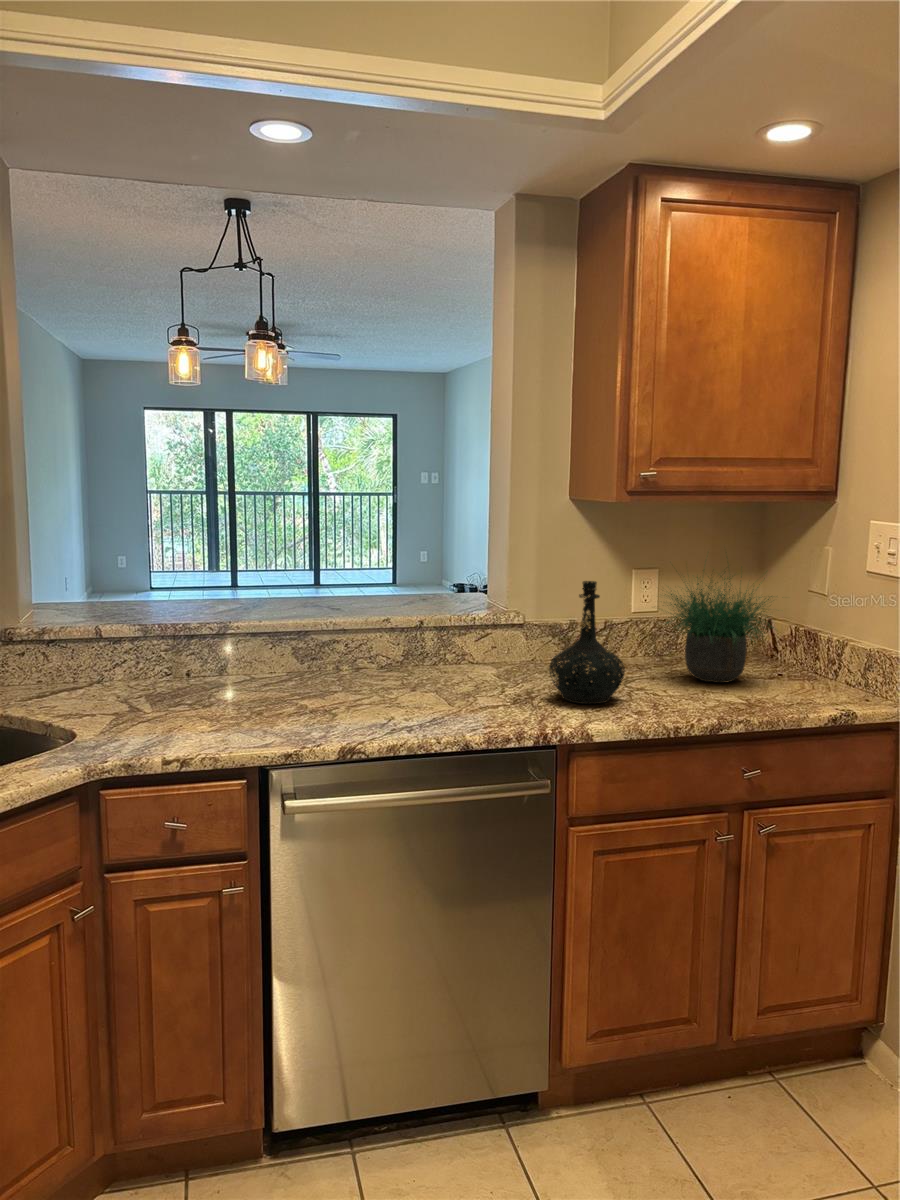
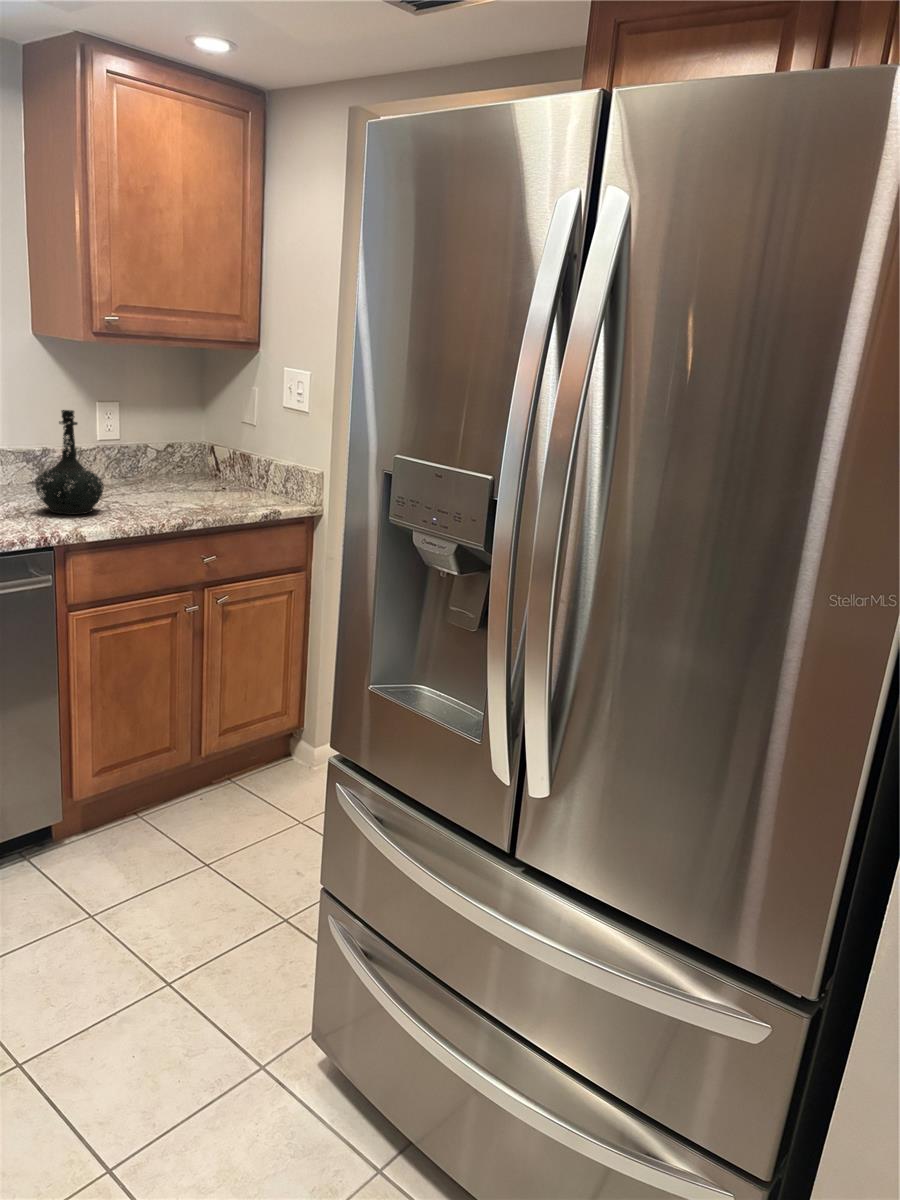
potted plant: present [667,577,774,683] -> none [115,382,232,496]

